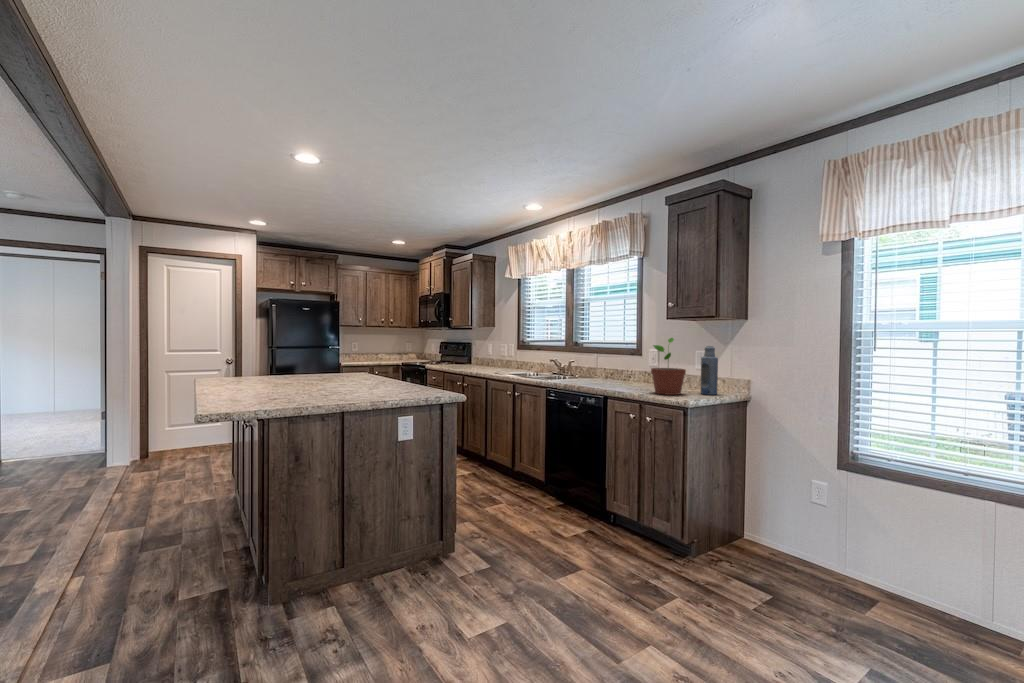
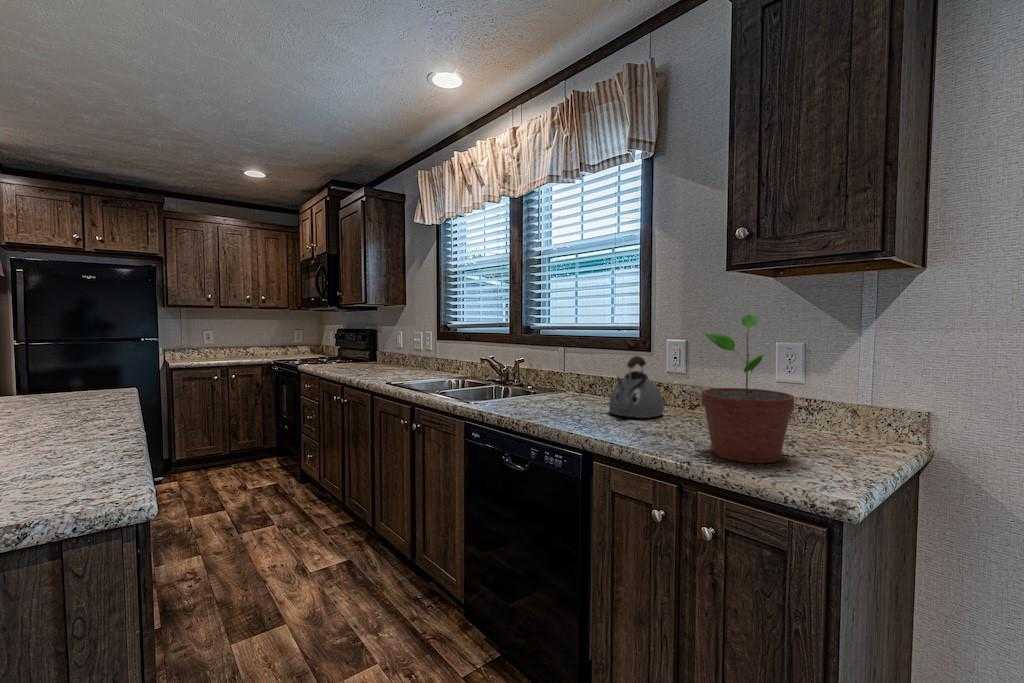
bottle: present [701,346,718,395] -> none [821,334,870,457]
kettle: none [618,356,644,385] -> present [609,356,664,418]

